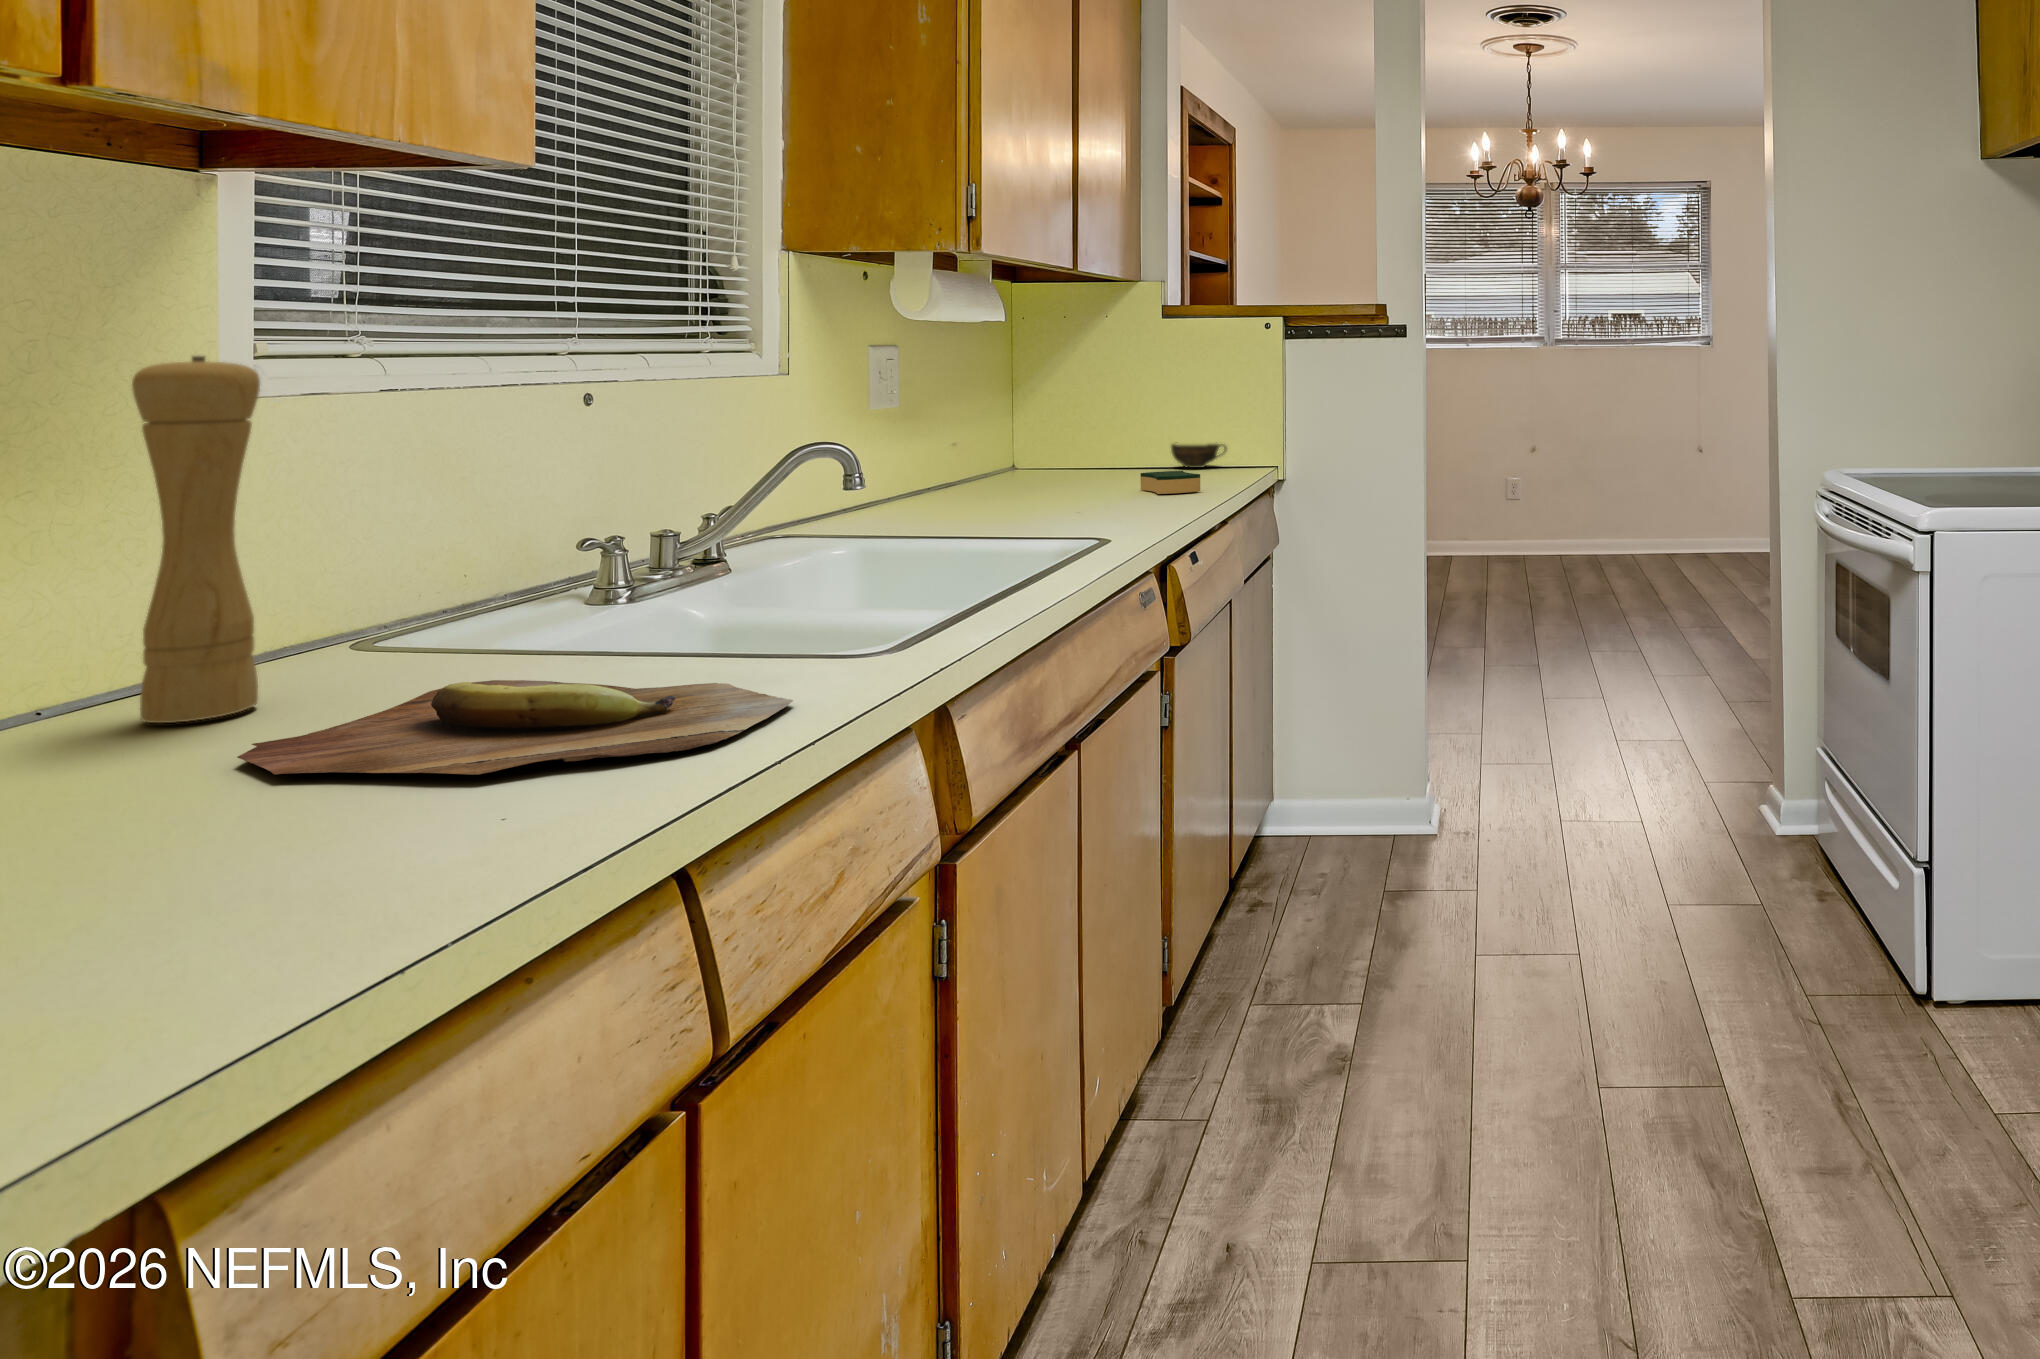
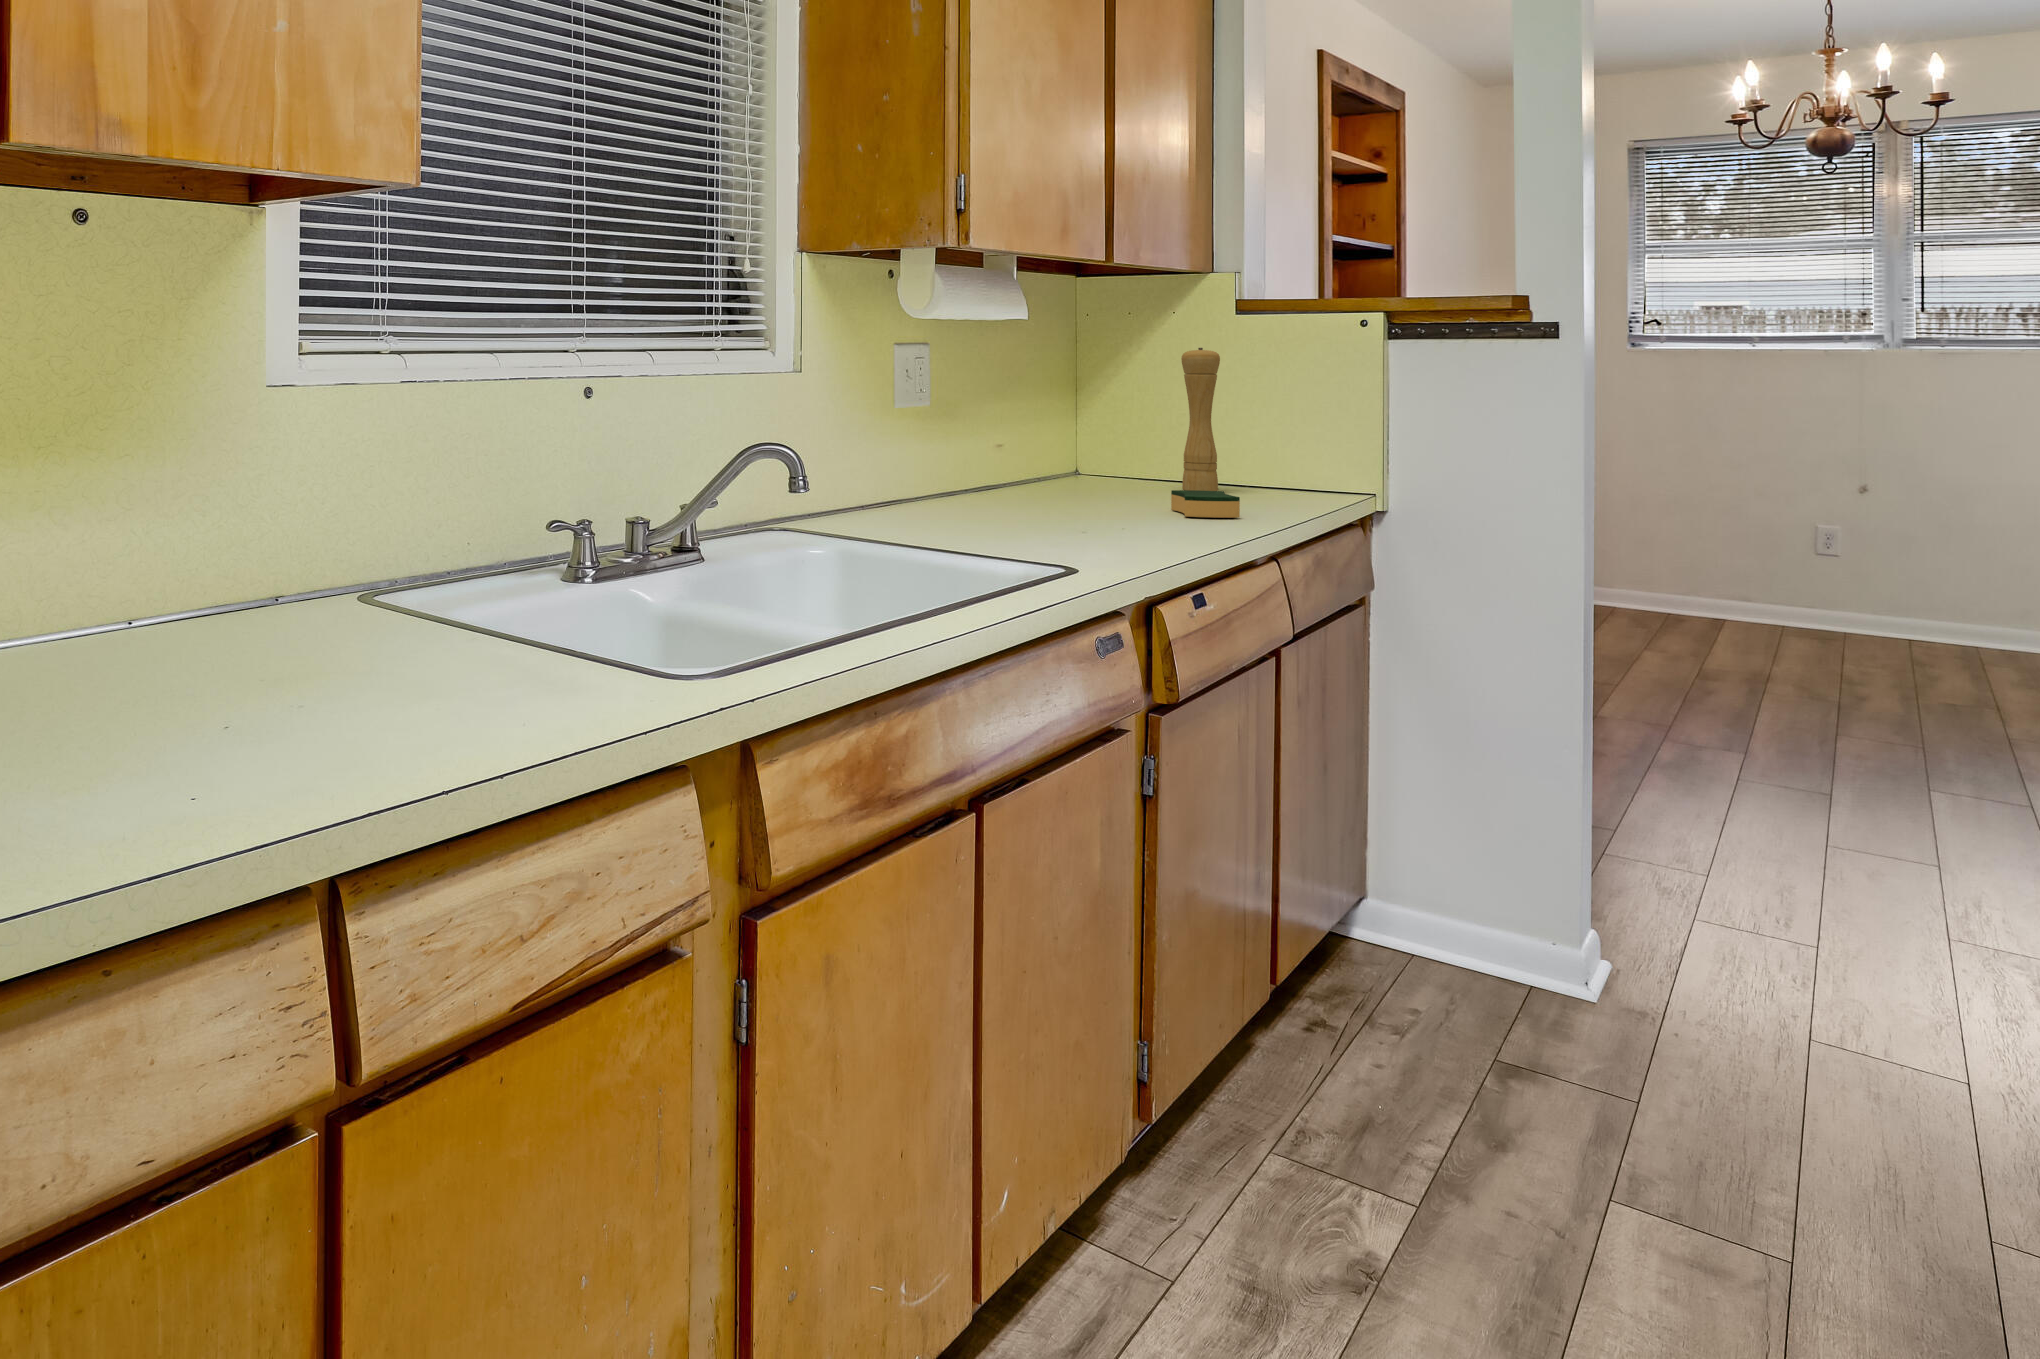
pepper mill: present [132,356,260,723] -> present [1181,348,1220,491]
cup: present [1171,444,1227,468] -> none [1232,457,1301,489]
cutting board: present [237,680,793,775] -> none [178,639,569,750]

